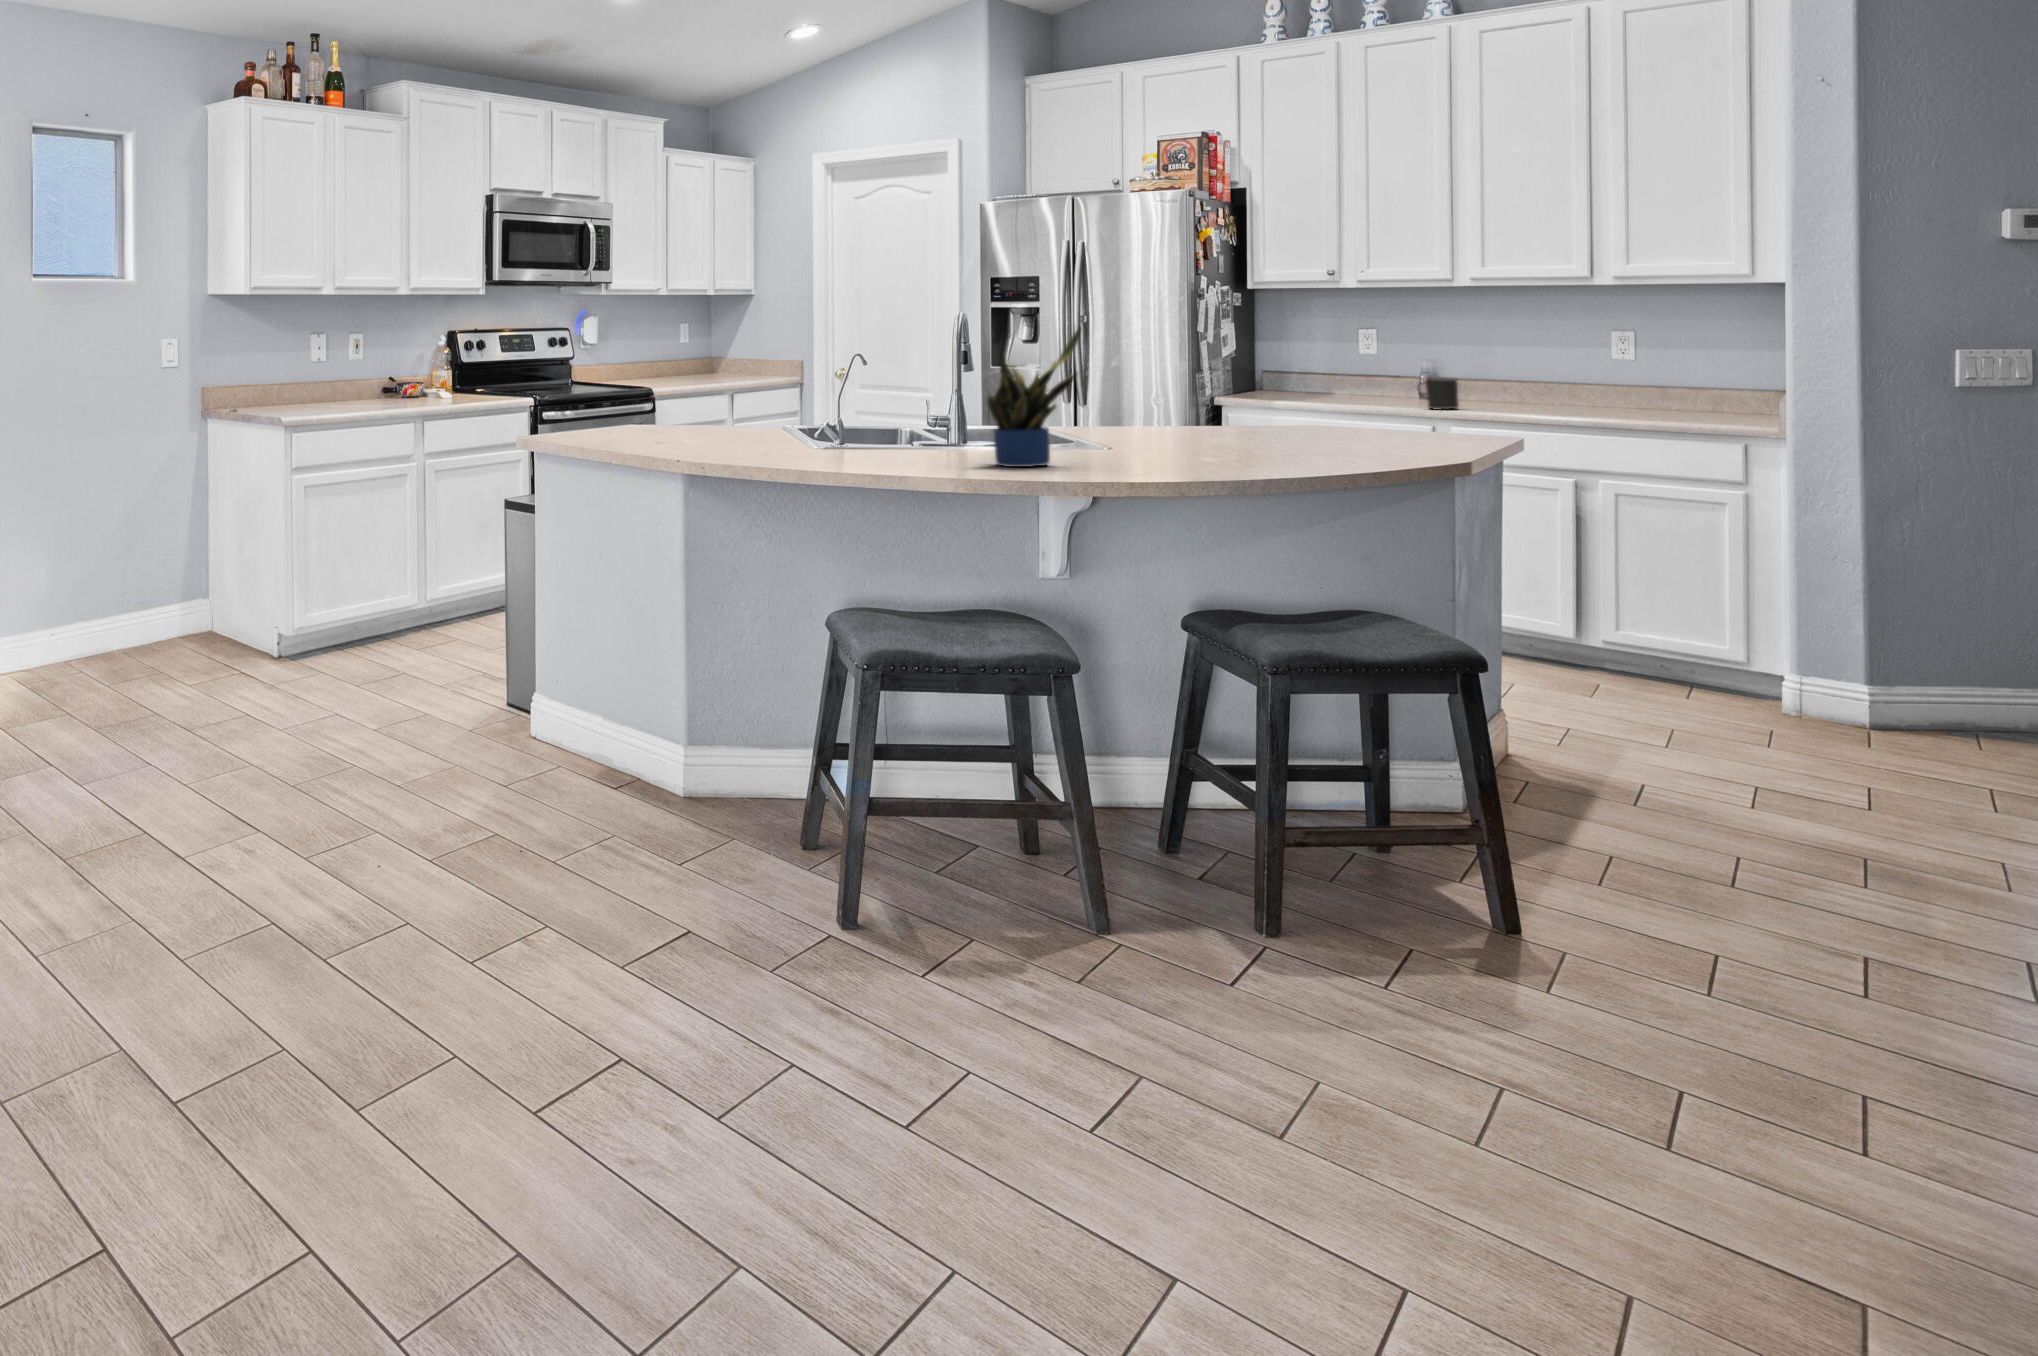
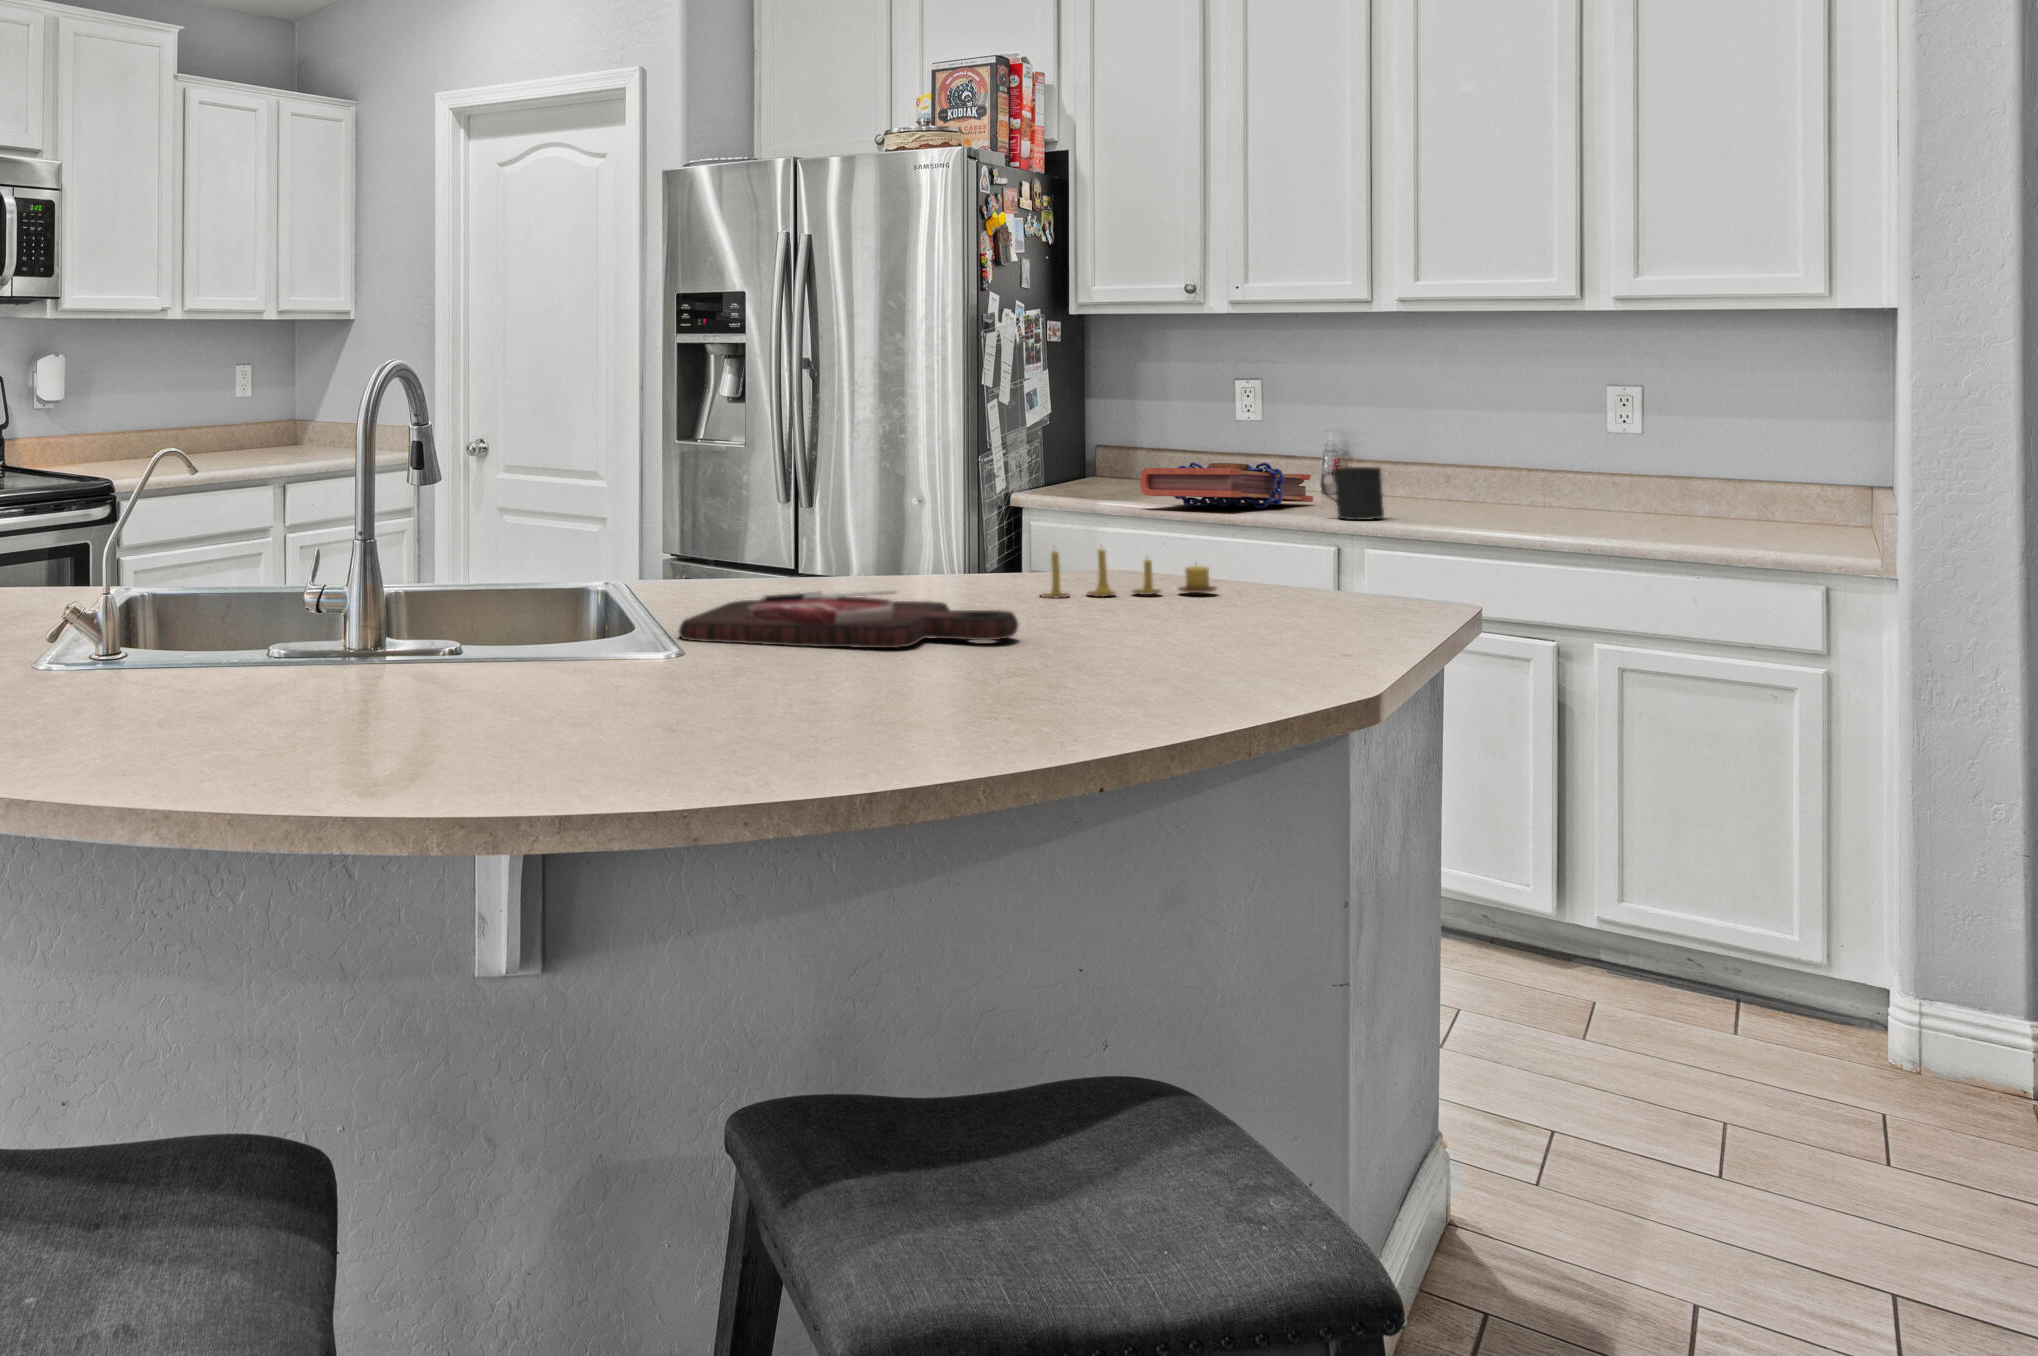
potted plant: present [987,327,1081,467] -> none [251,399,460,743]
book: none [1293,378,1406,405] -> present [1140,462,1313,508]
candle: none [1283,407,1385,435] -> present [1041,549,1217,598]
cutting board: none [1114,422,1296,447] -> present [679,591,1018,648]

